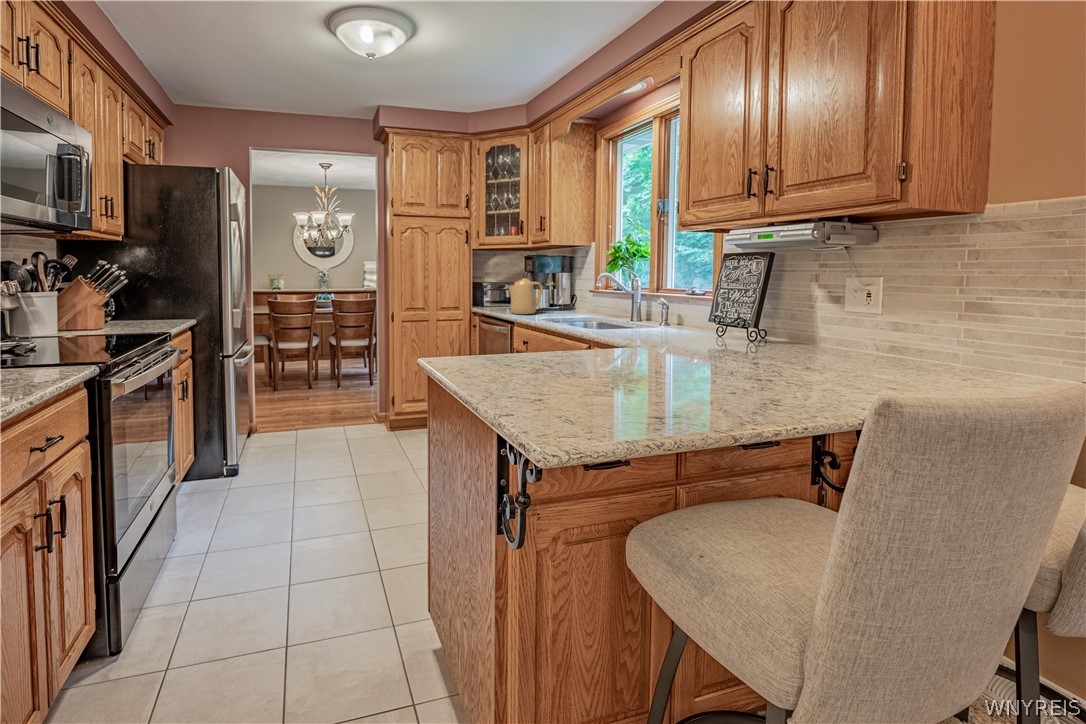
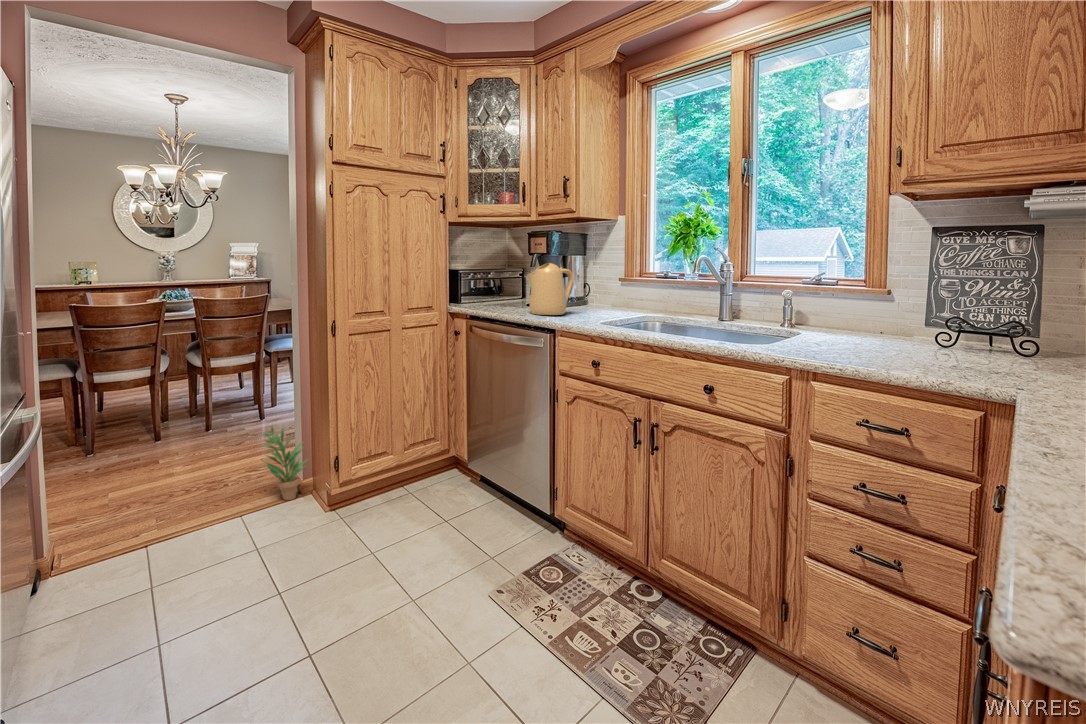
potted plant: none [351,382,381,432] -> present [263,426,308,500]

